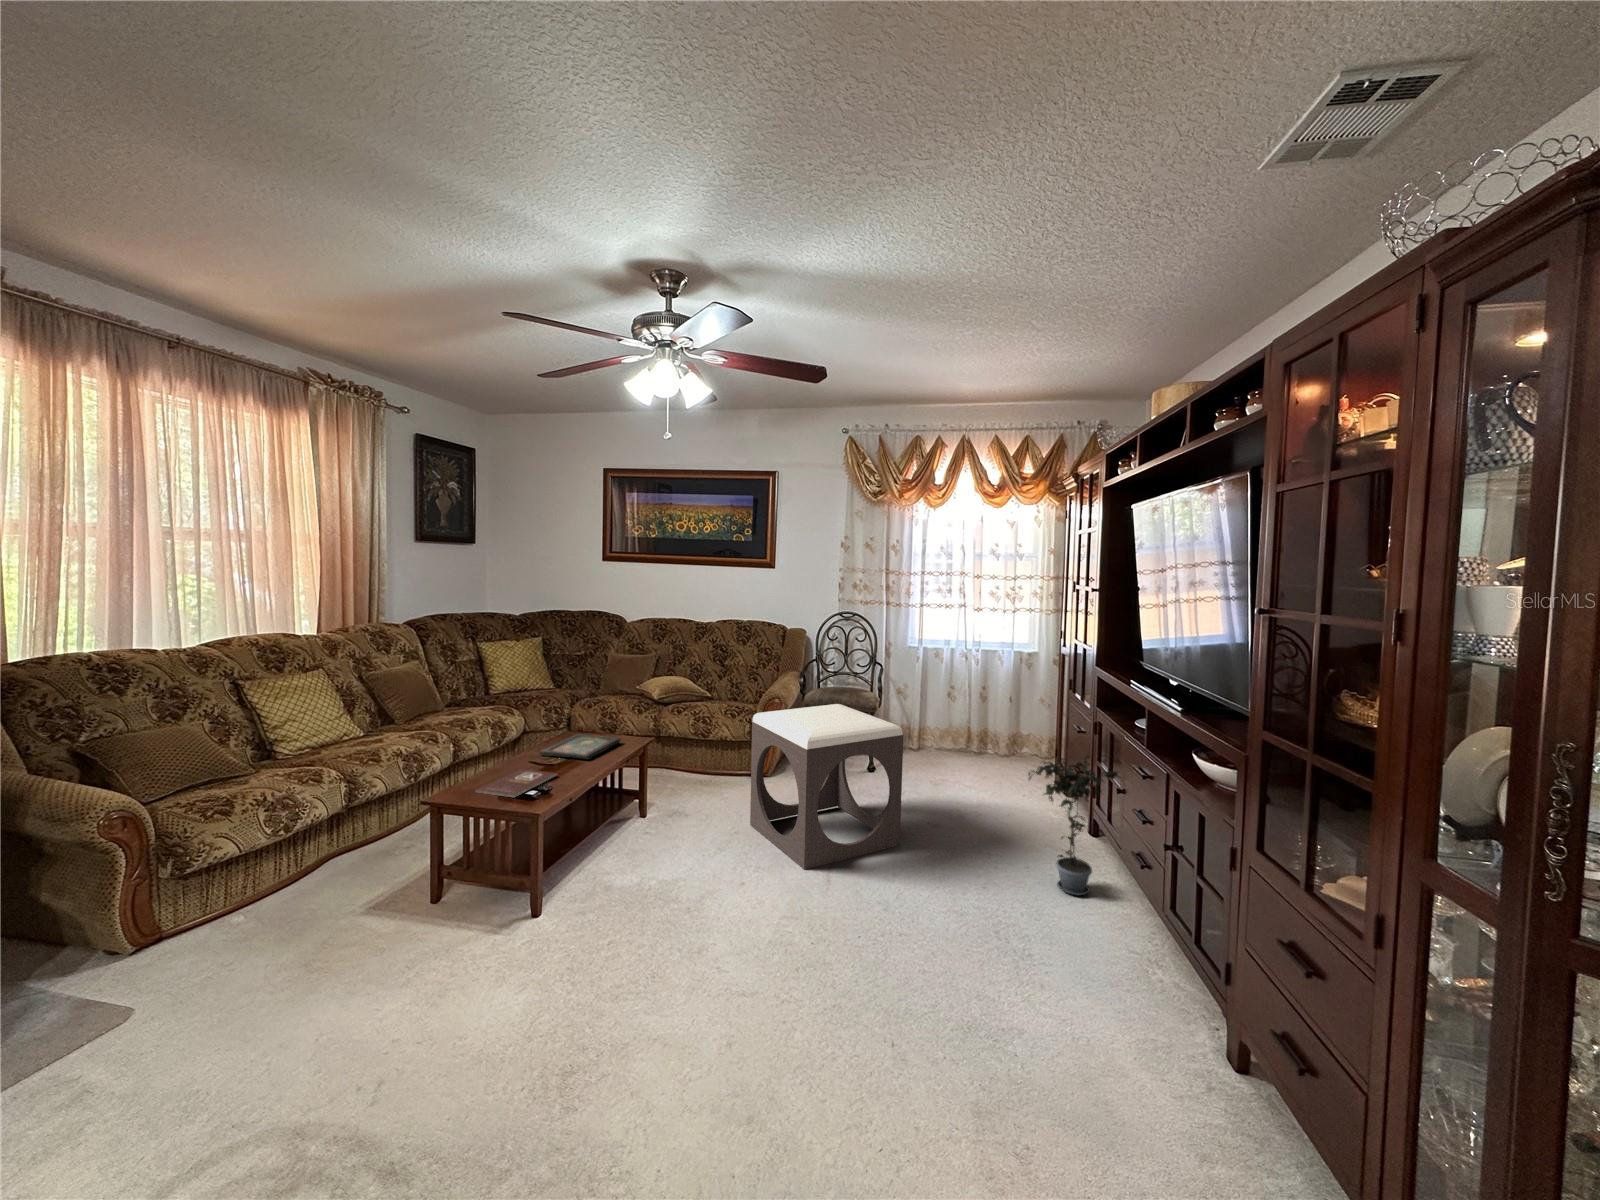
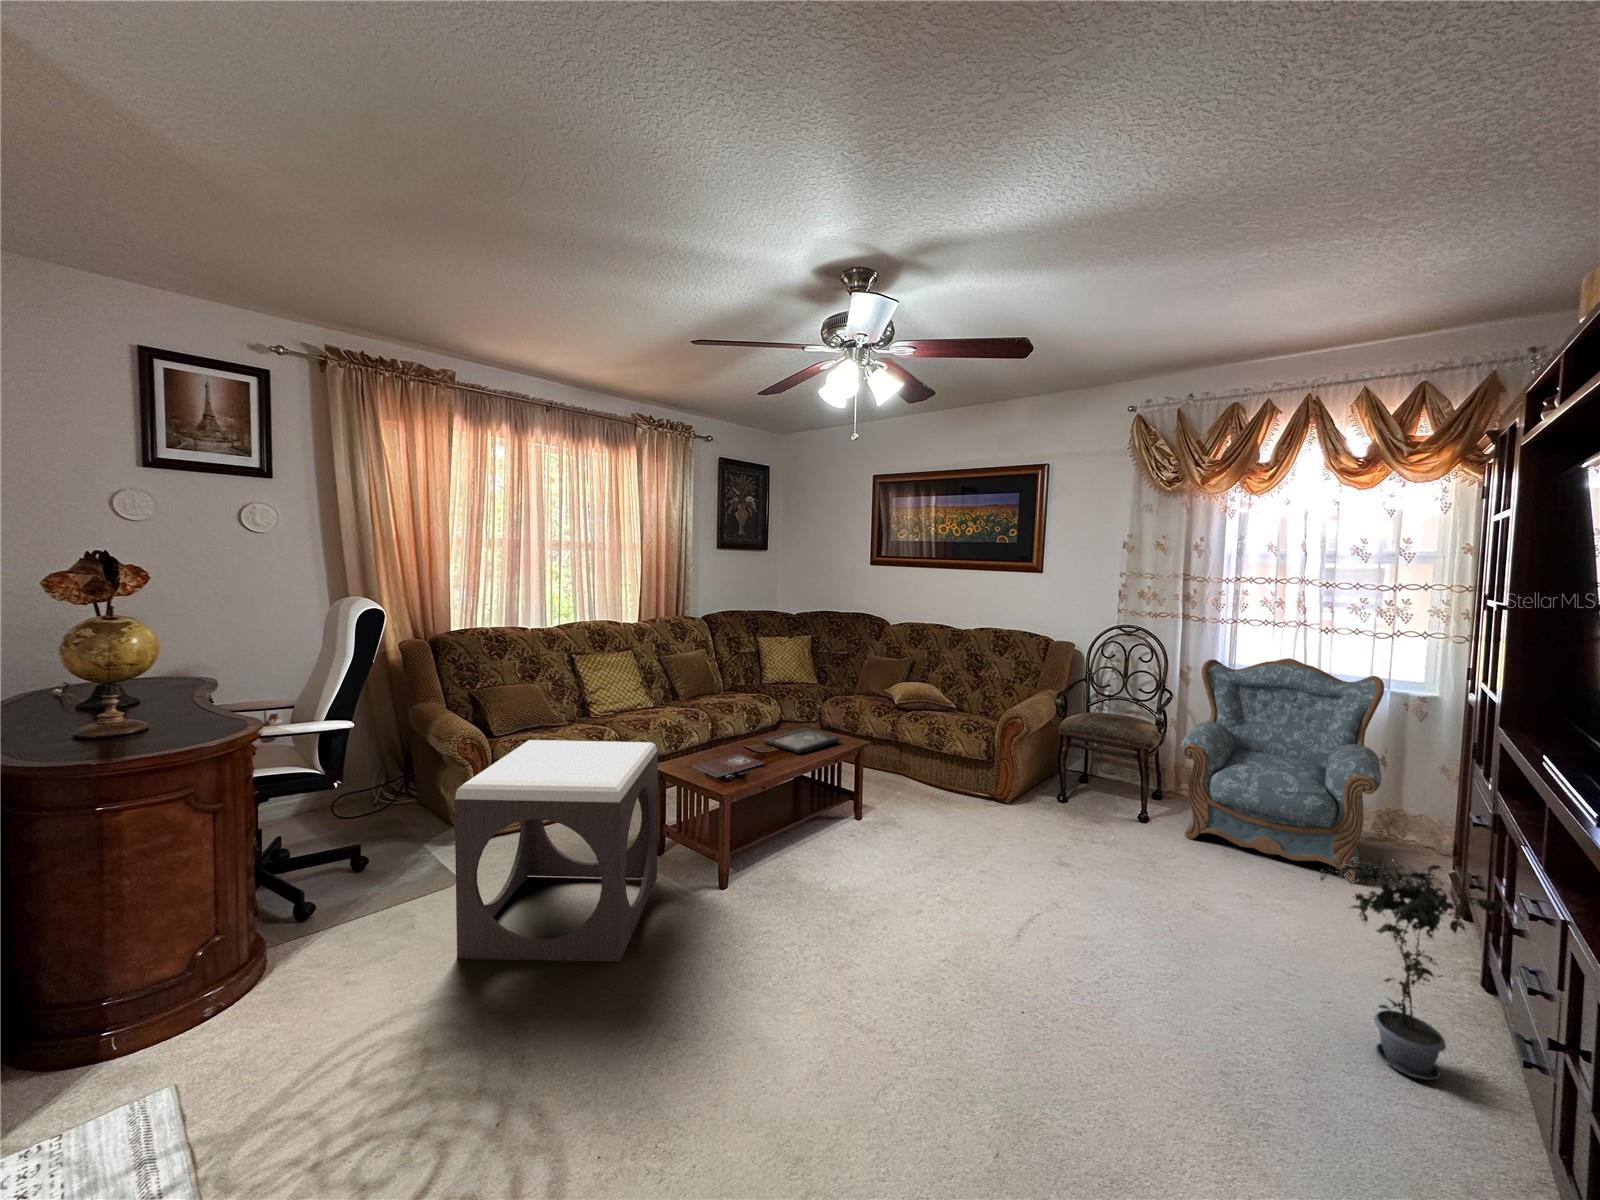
armchair: none [899,631,1021,787] -> present [1181,658,1384,883]
footstool: present [750,704,903,870] -> present [455,740,658,962]

